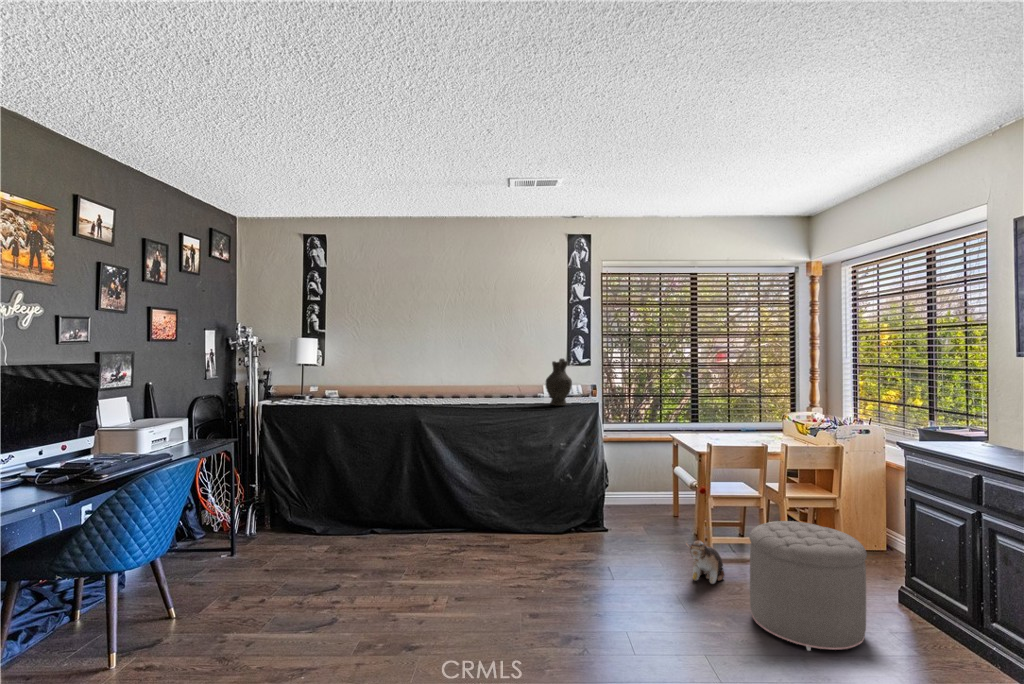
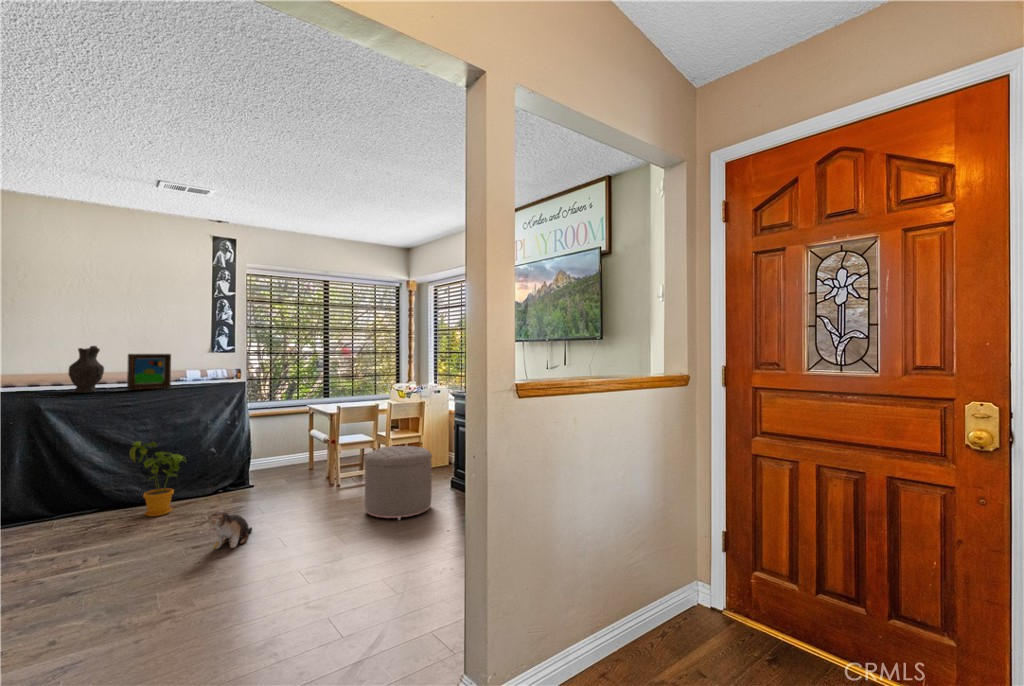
decorative vase: present [546,359,572,406] -> present [68,346,104,393]
picture frame: none [488,369,526,407] -> present [127,354,171,390]
house plant: none [487,466,538,550] -> present [130,441,186,517]
plush toy: present [690,541,725,584] -> present [204,510,252,549]

